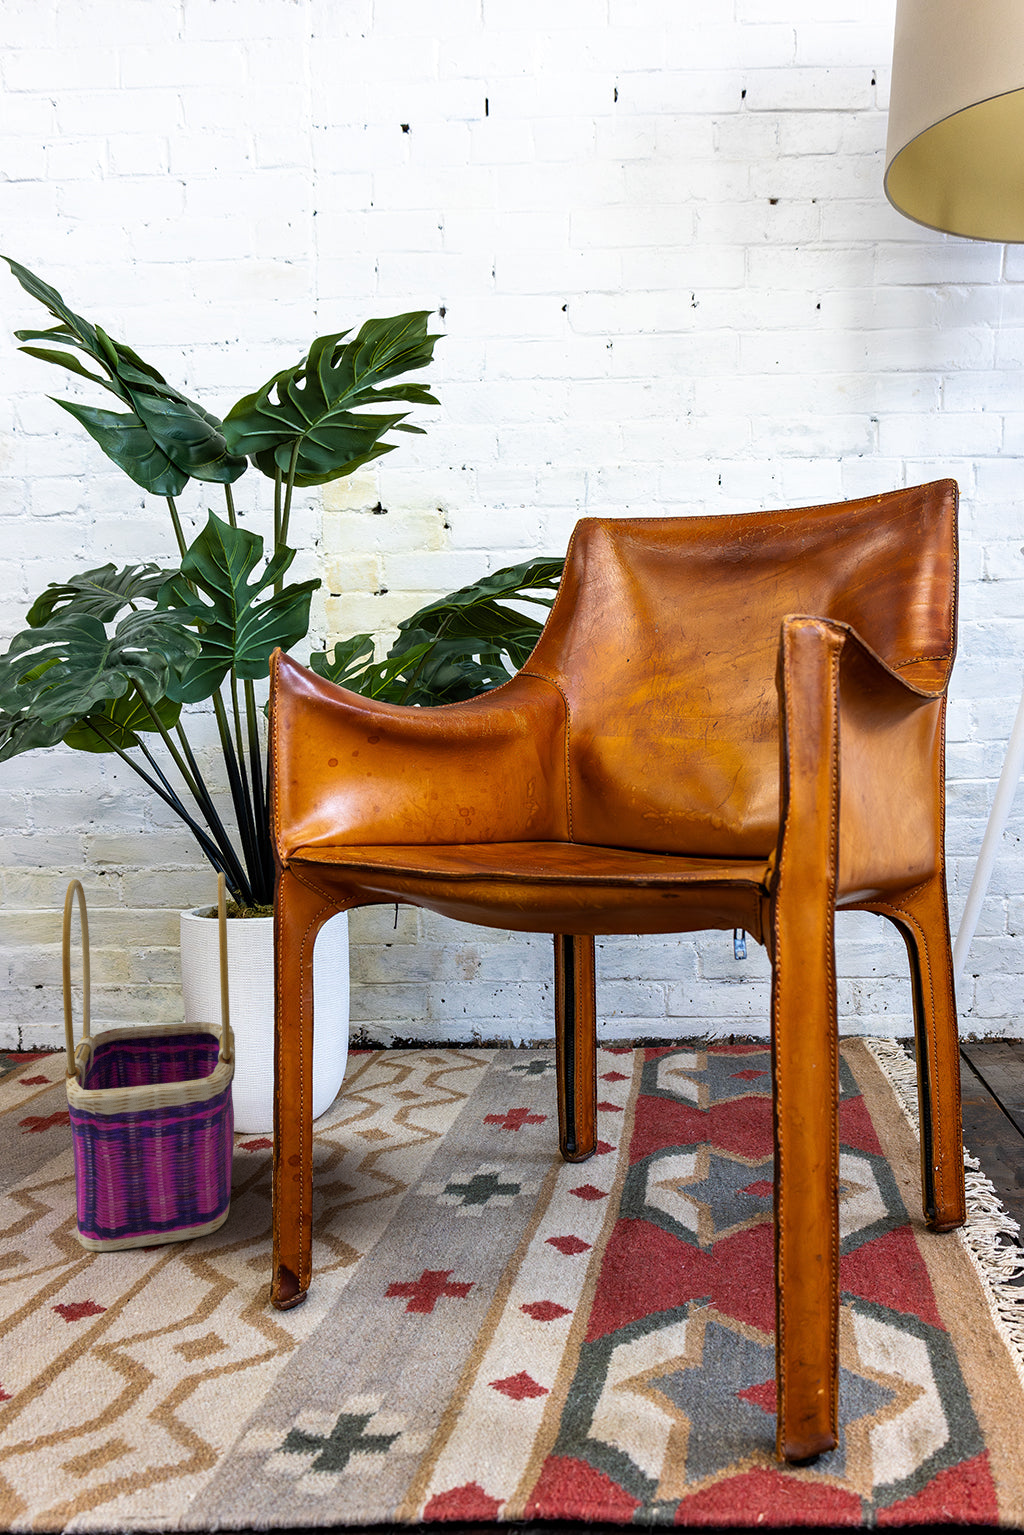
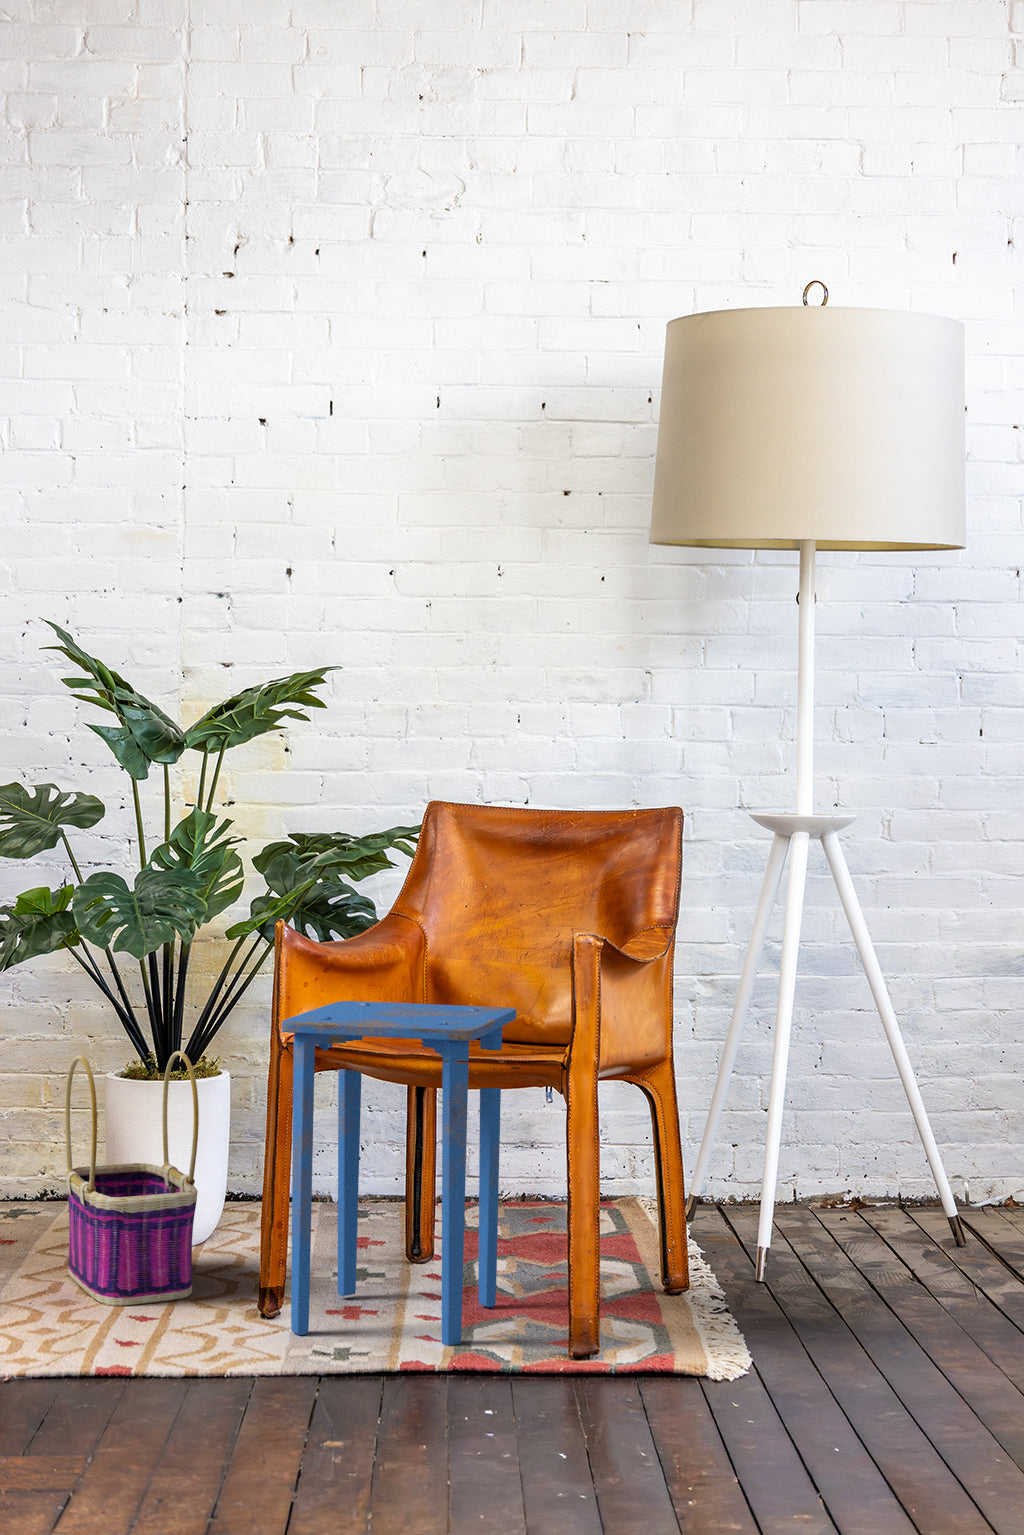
side table: none [253,792,687,1422] -> present [282,1001,516,1346]

